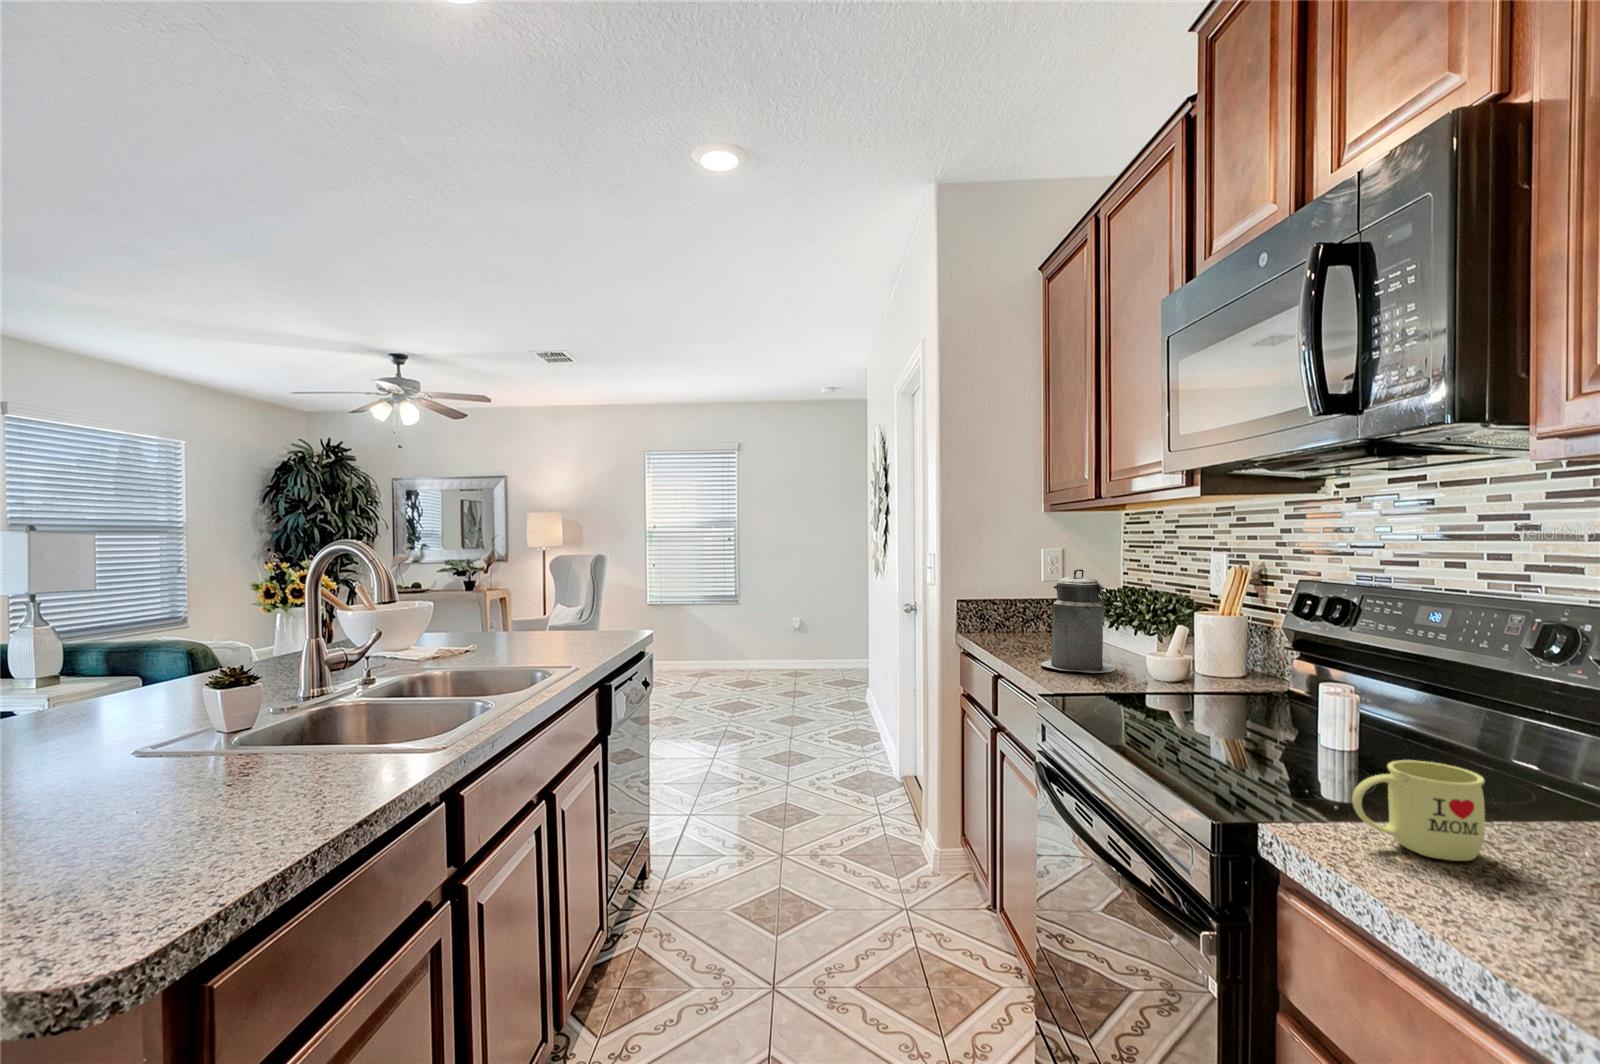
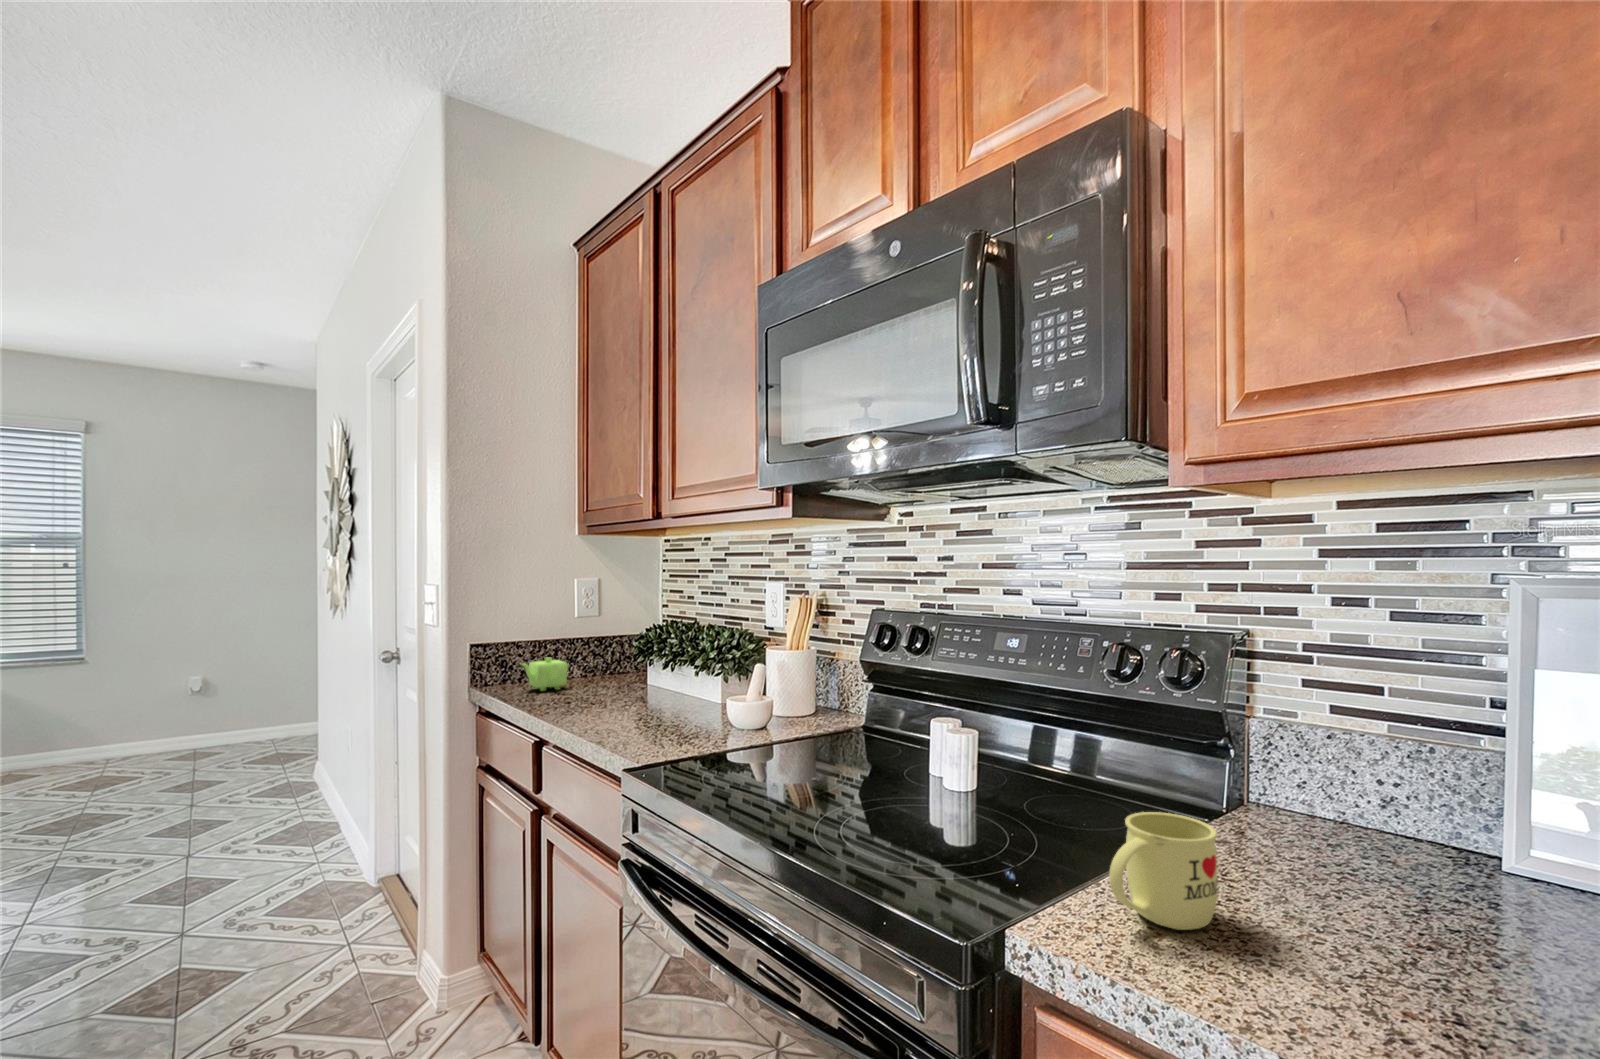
canister: present [1041,569,1115,673] -> none [599,601,687,730]
teapot: none [995,613,1035,639] -> present [522,658,568,691]

